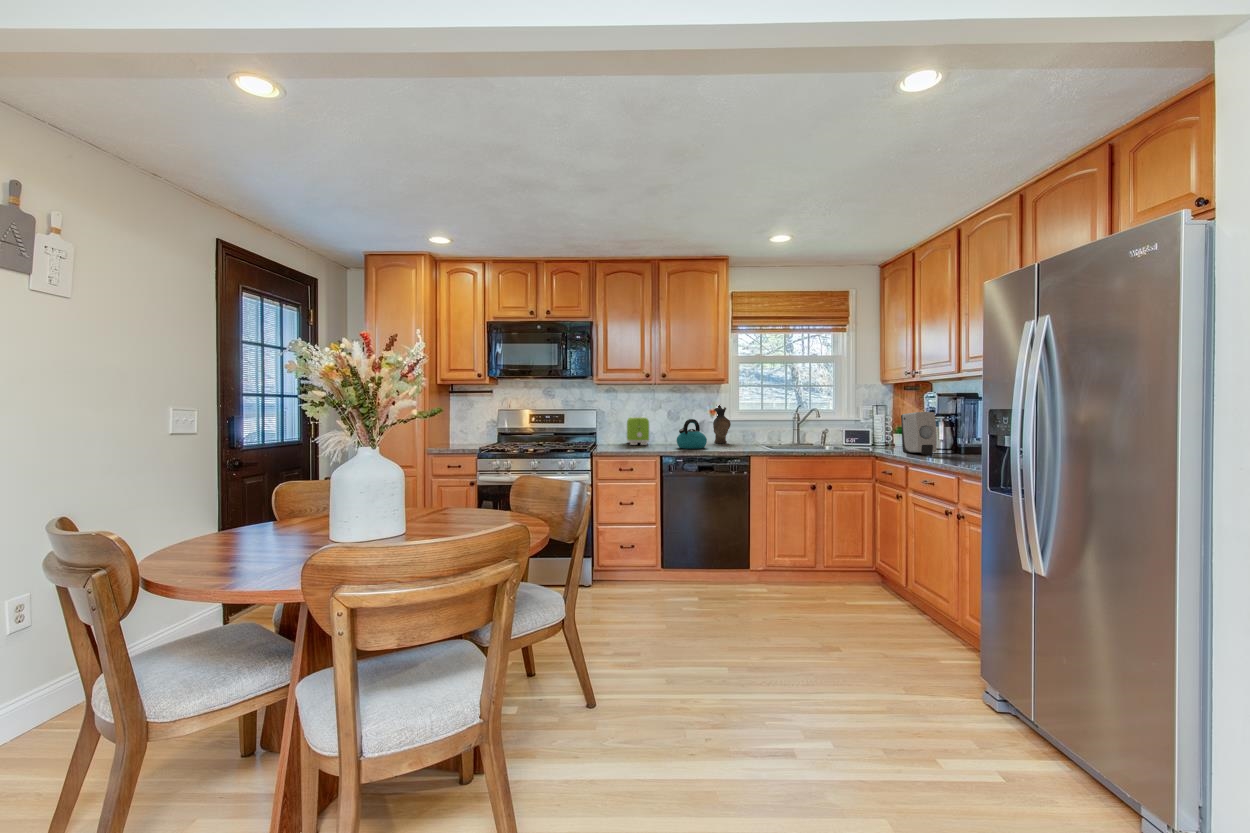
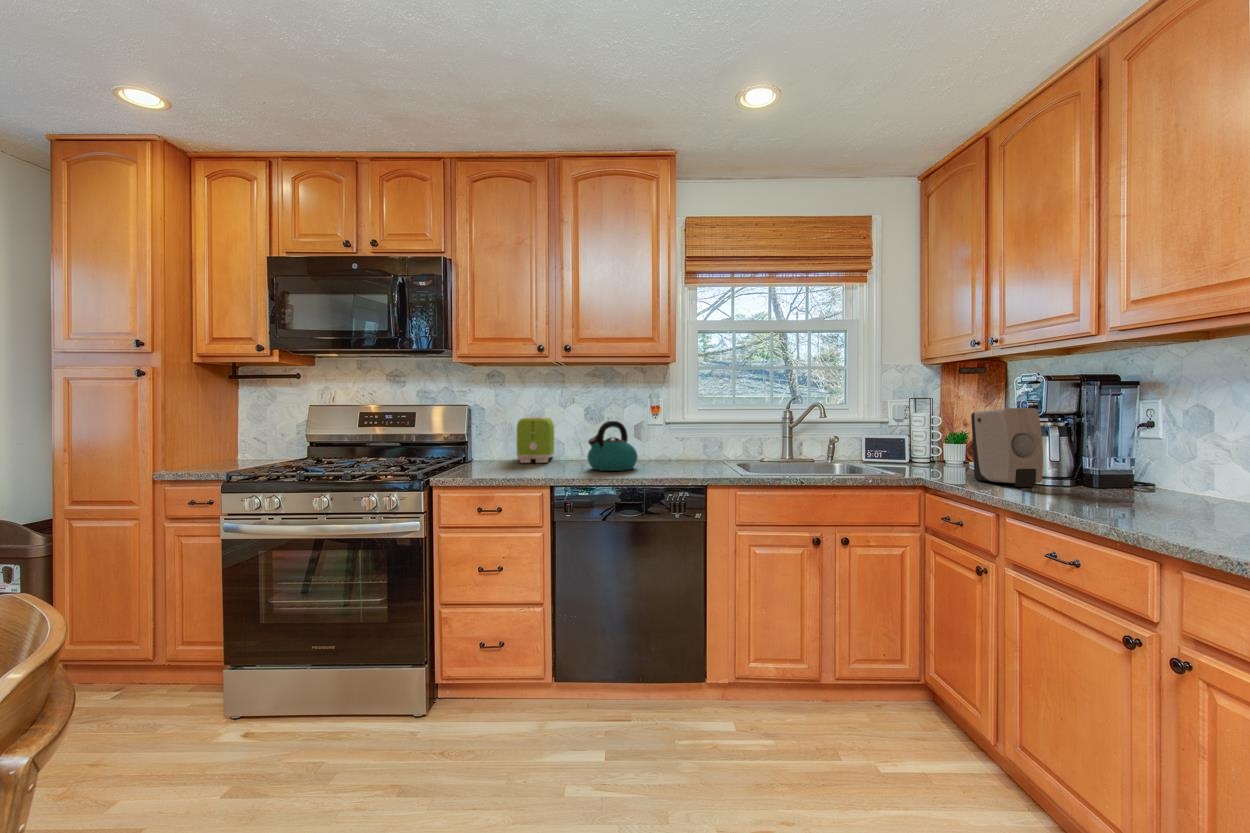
ceramic pitcher: present [713,405,731,443] -> none [657,395,683,458]

